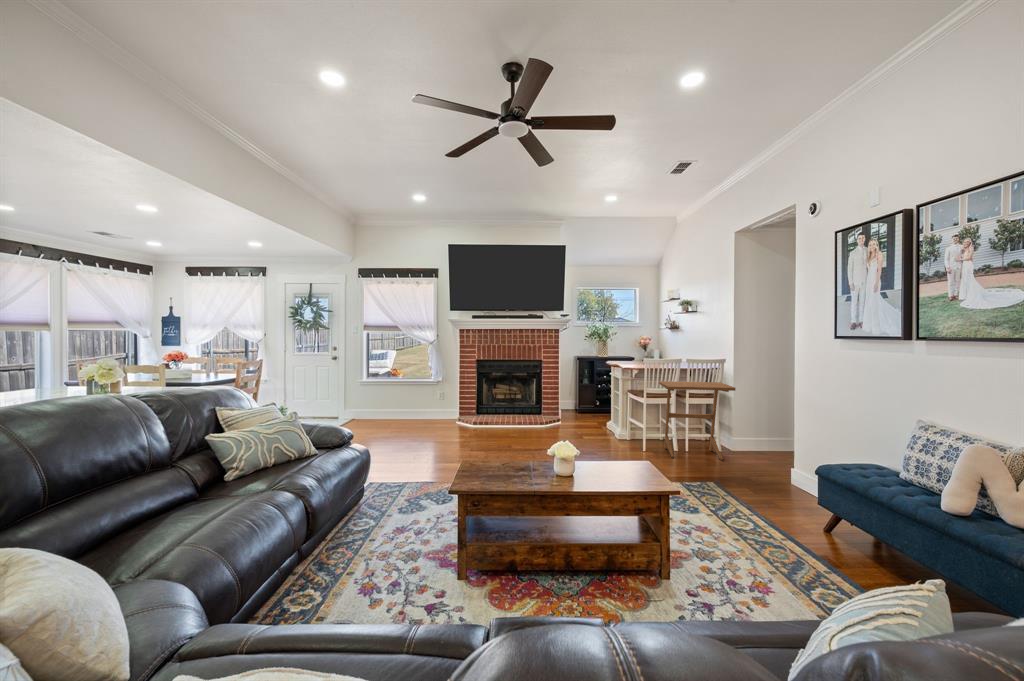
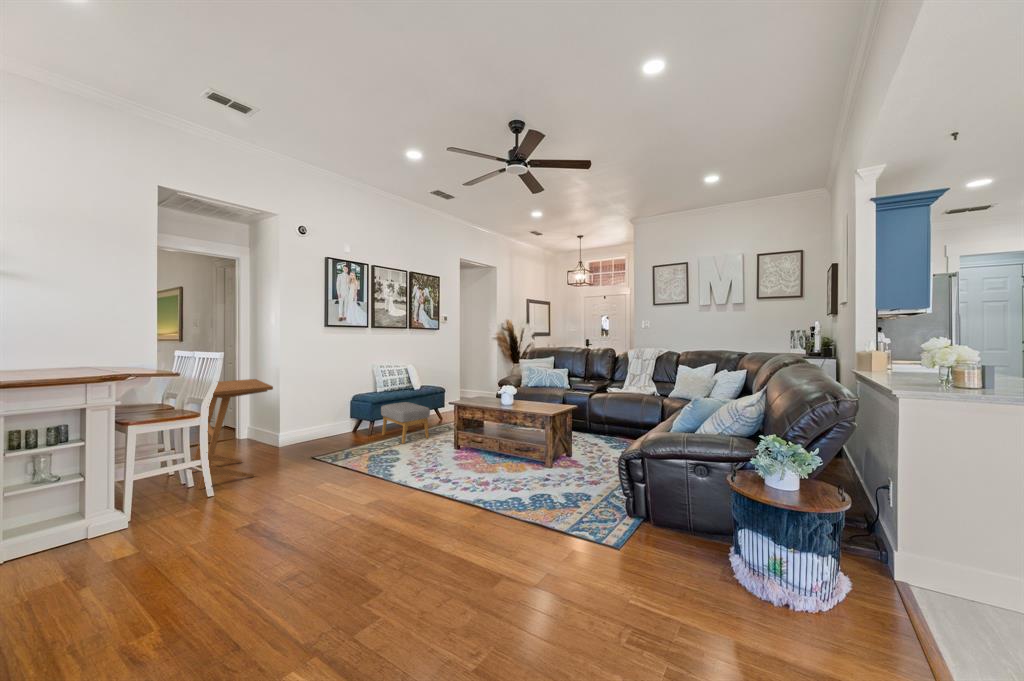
footstool: none [711,469,817,549] -> present [381,402,430,444]

